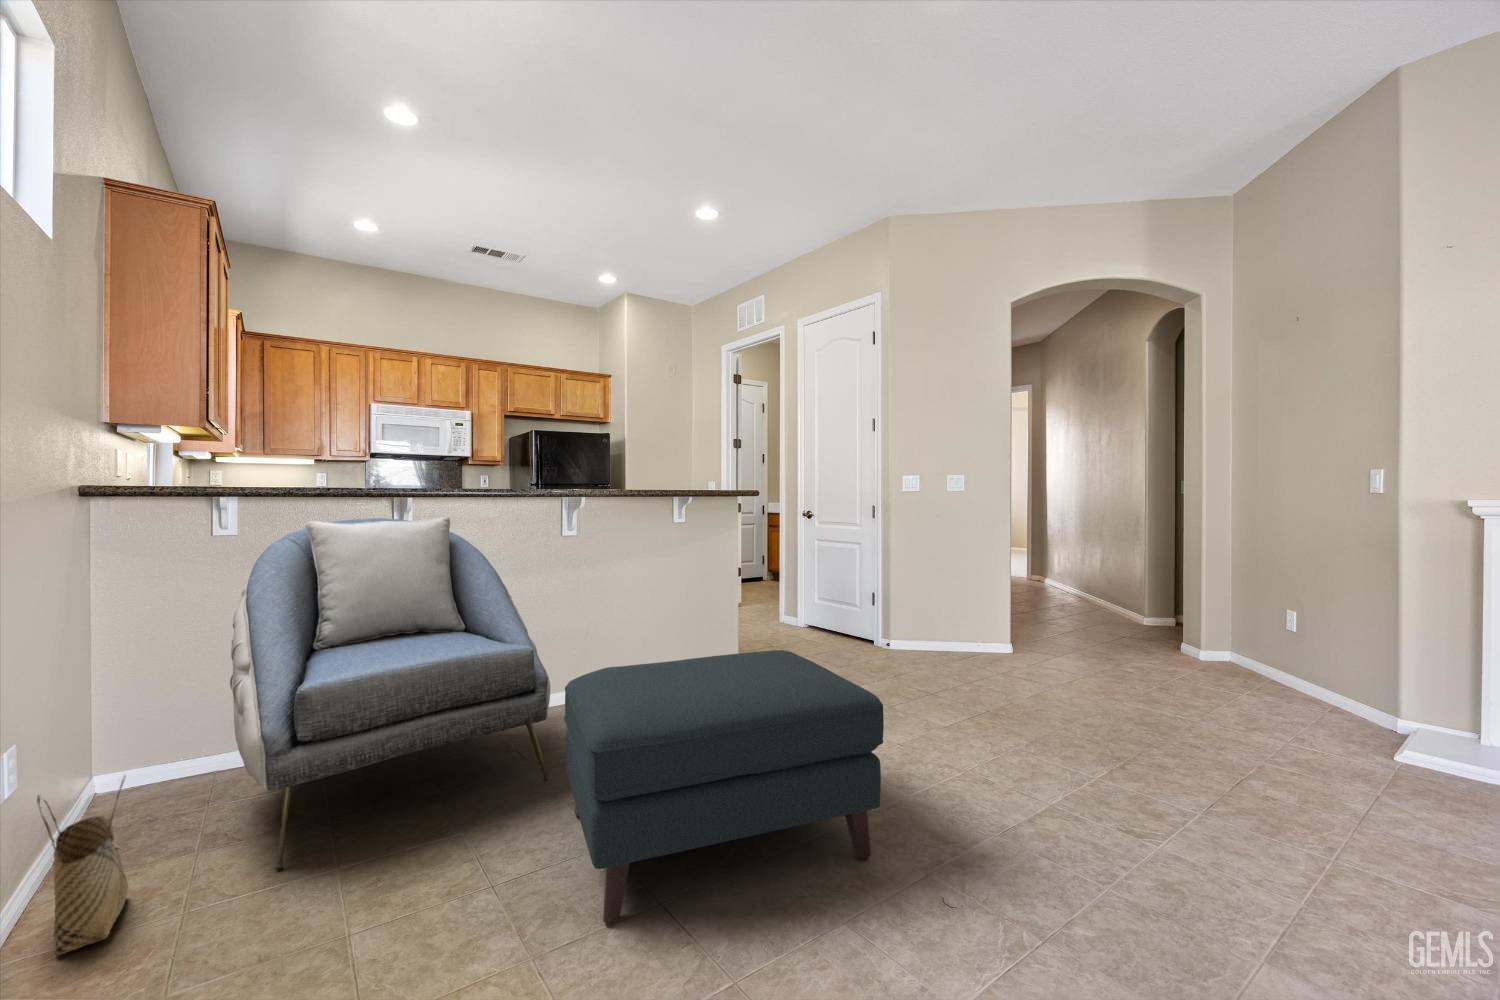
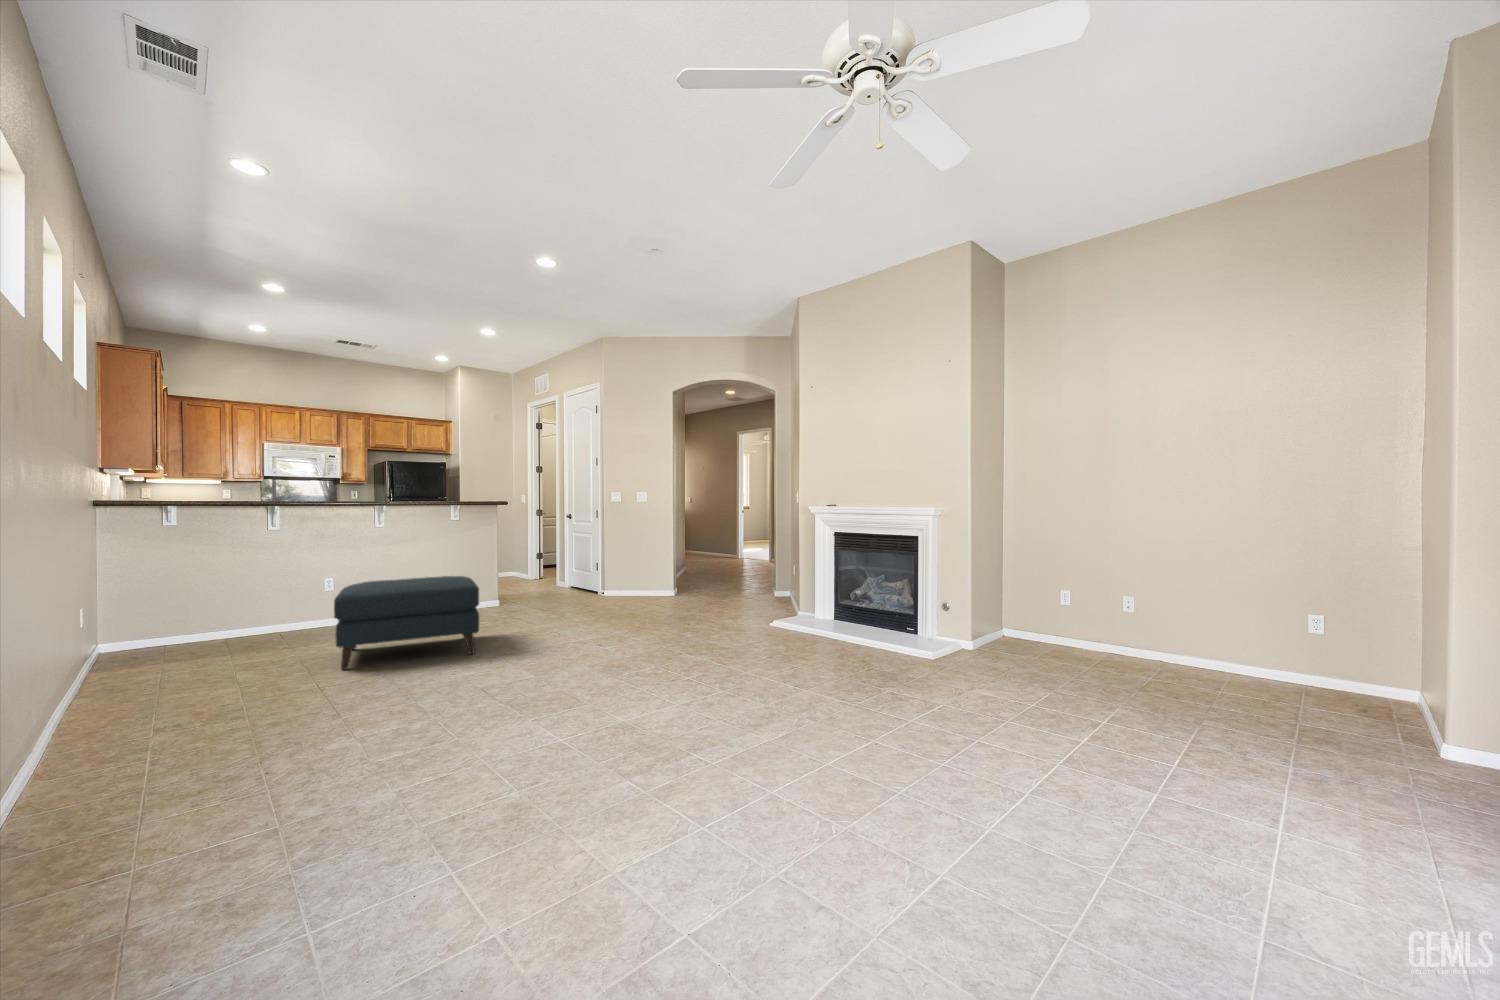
armchair: present [230,516,550,870] -> none [175,515,346,666]
woven basket: present [37,775,129,955] -> none [93,618,131,683]

